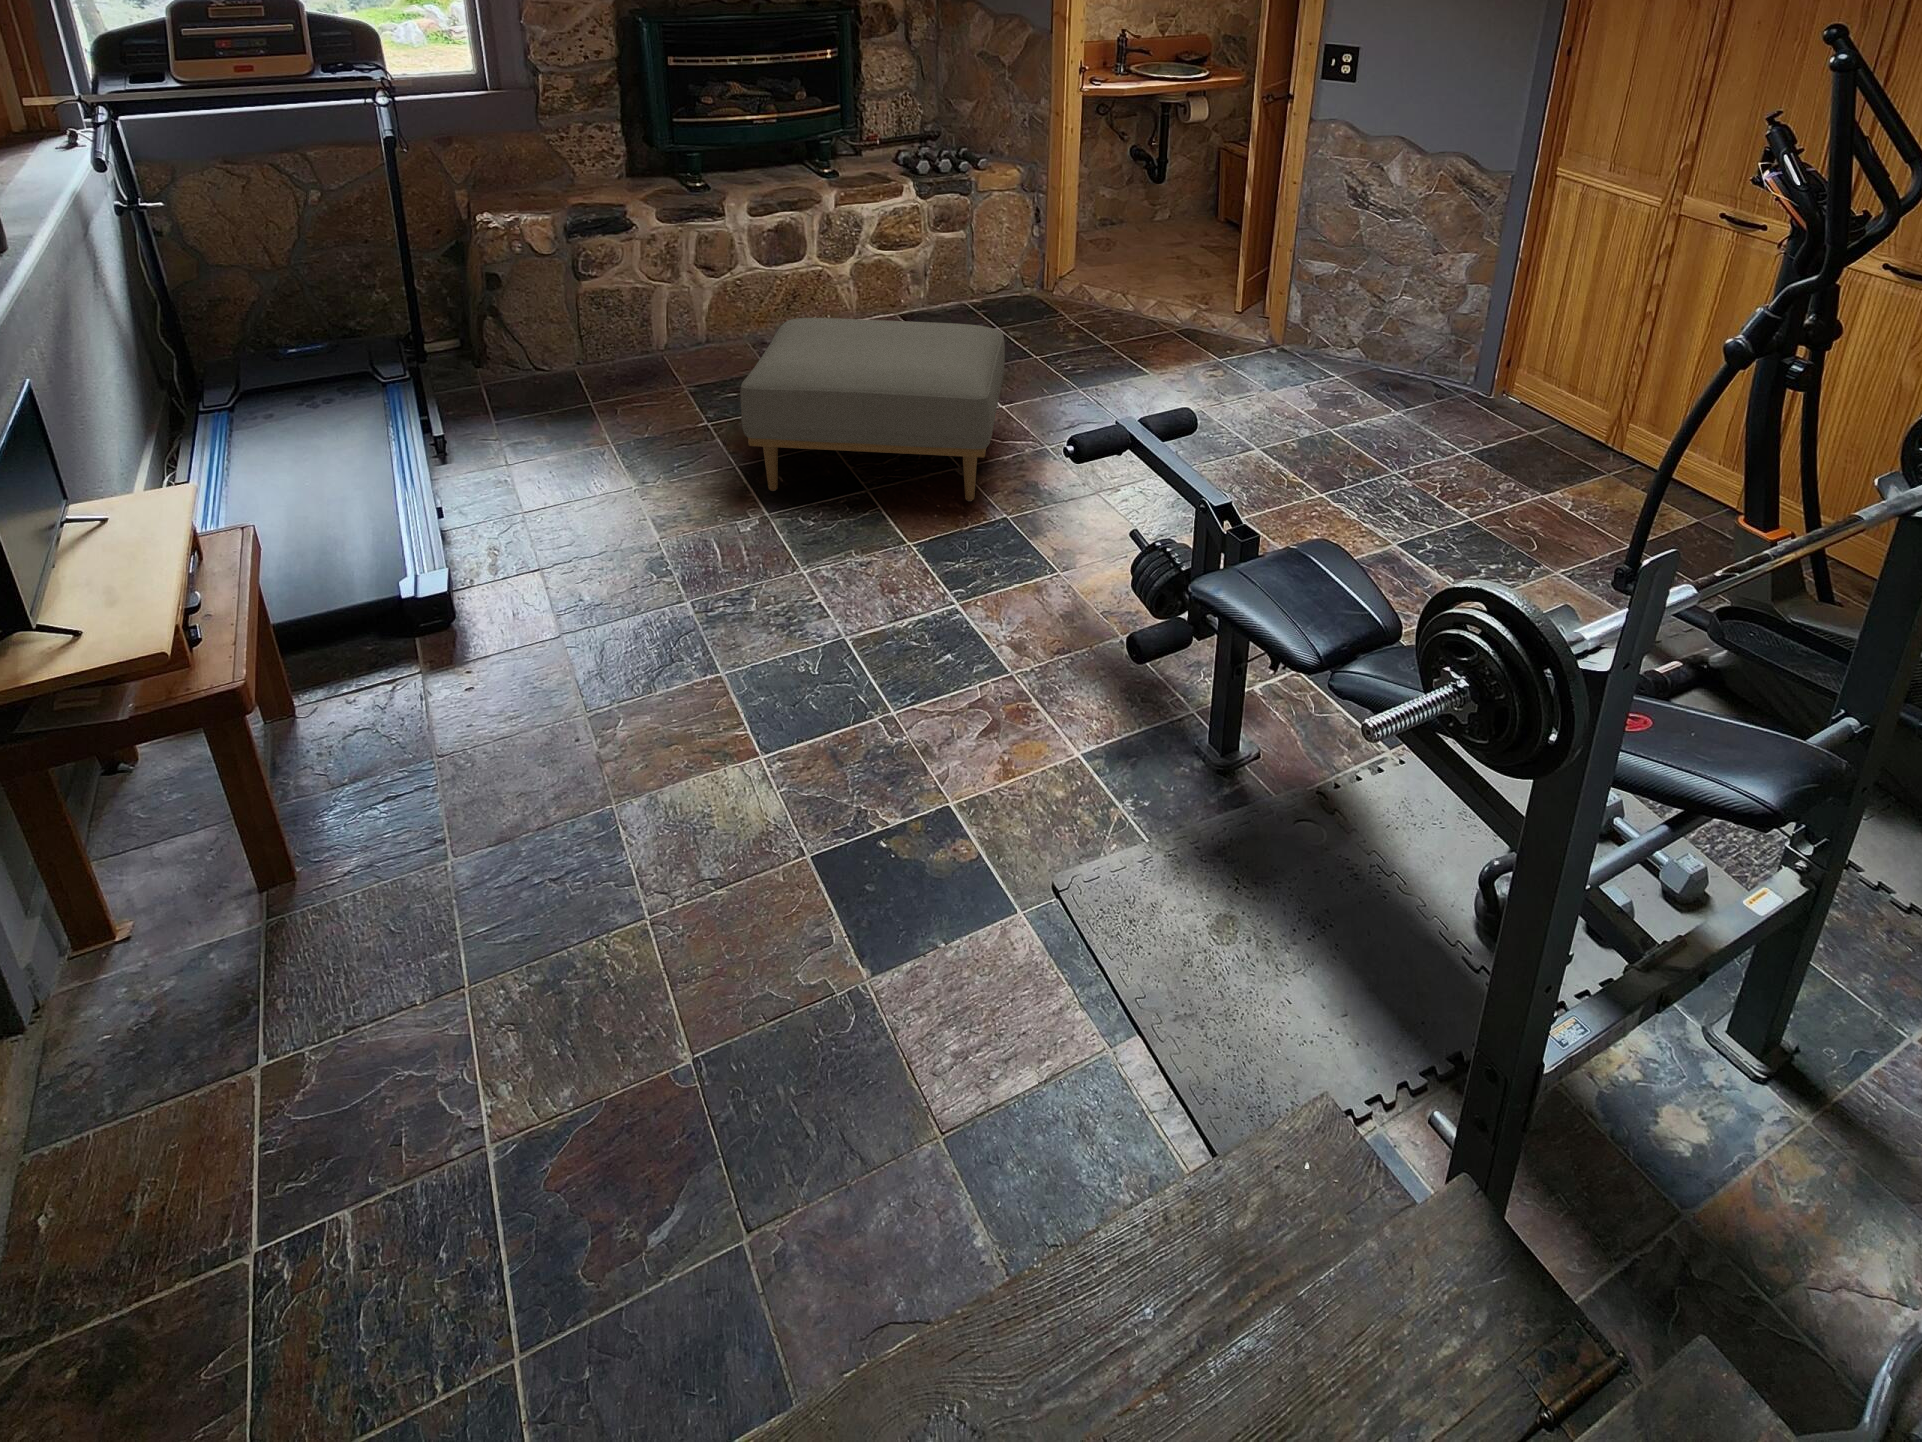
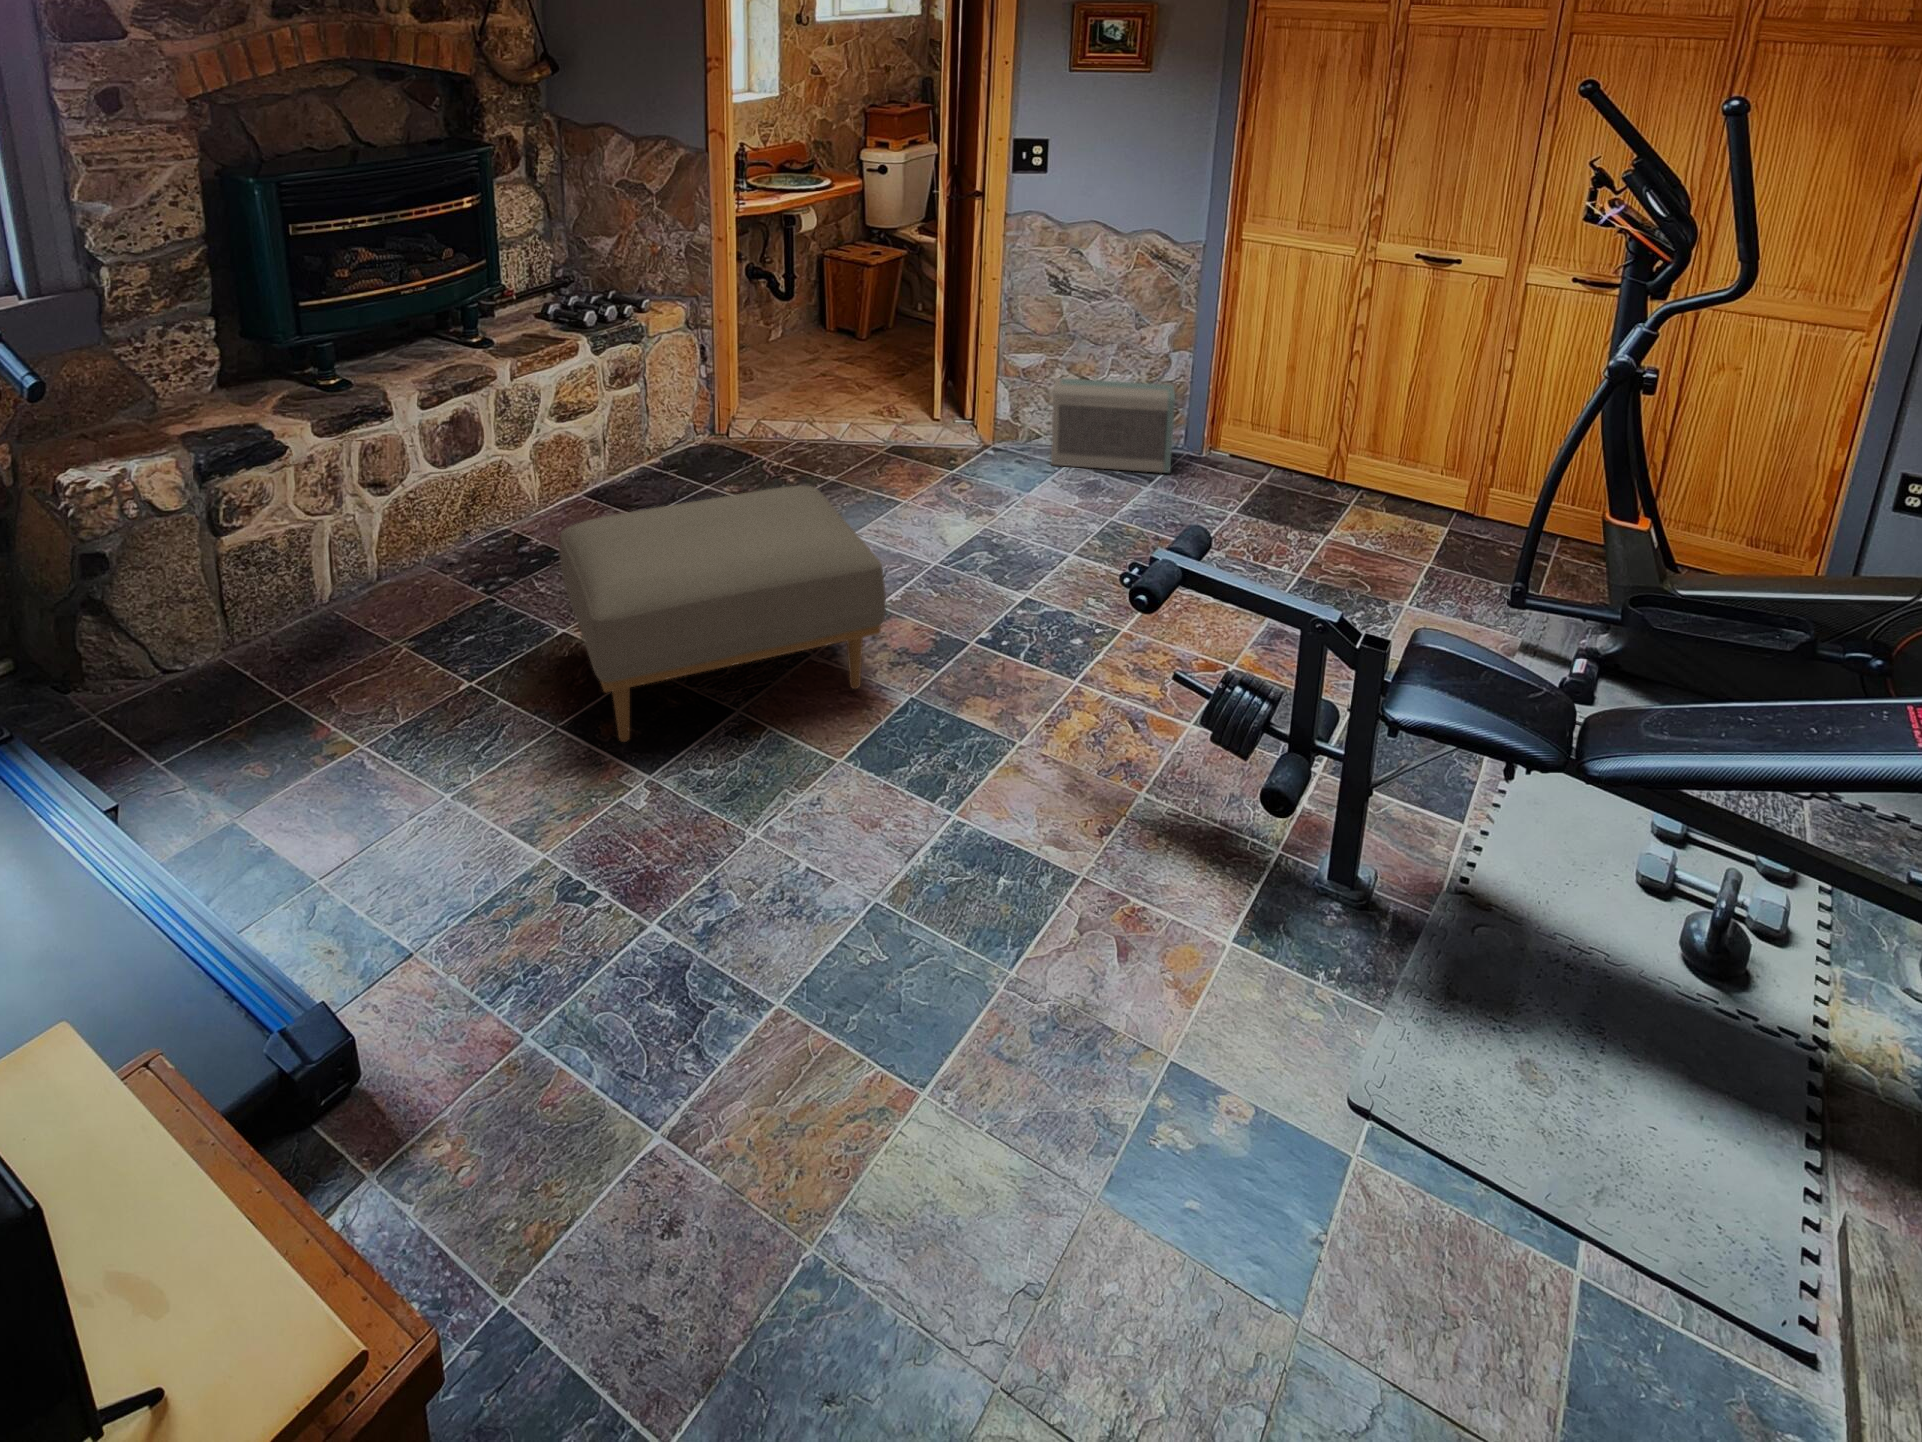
air purifier: none [1318,288,1456,402] -> present [1051,378,1175,473]

